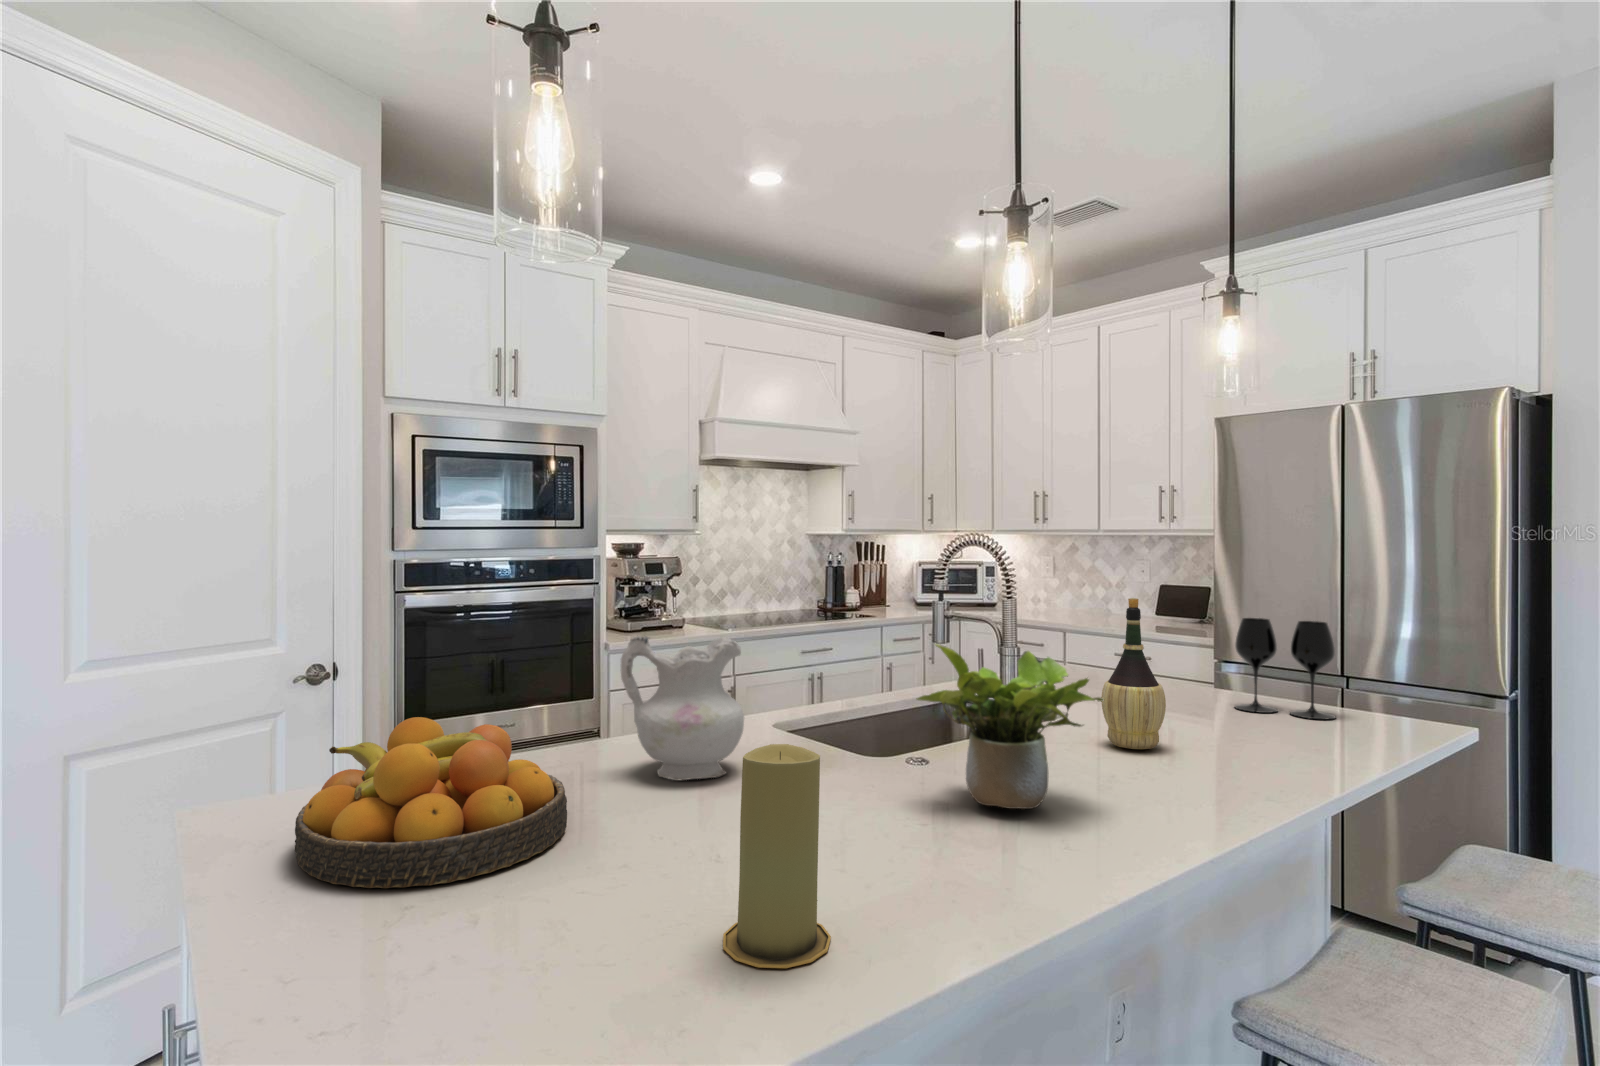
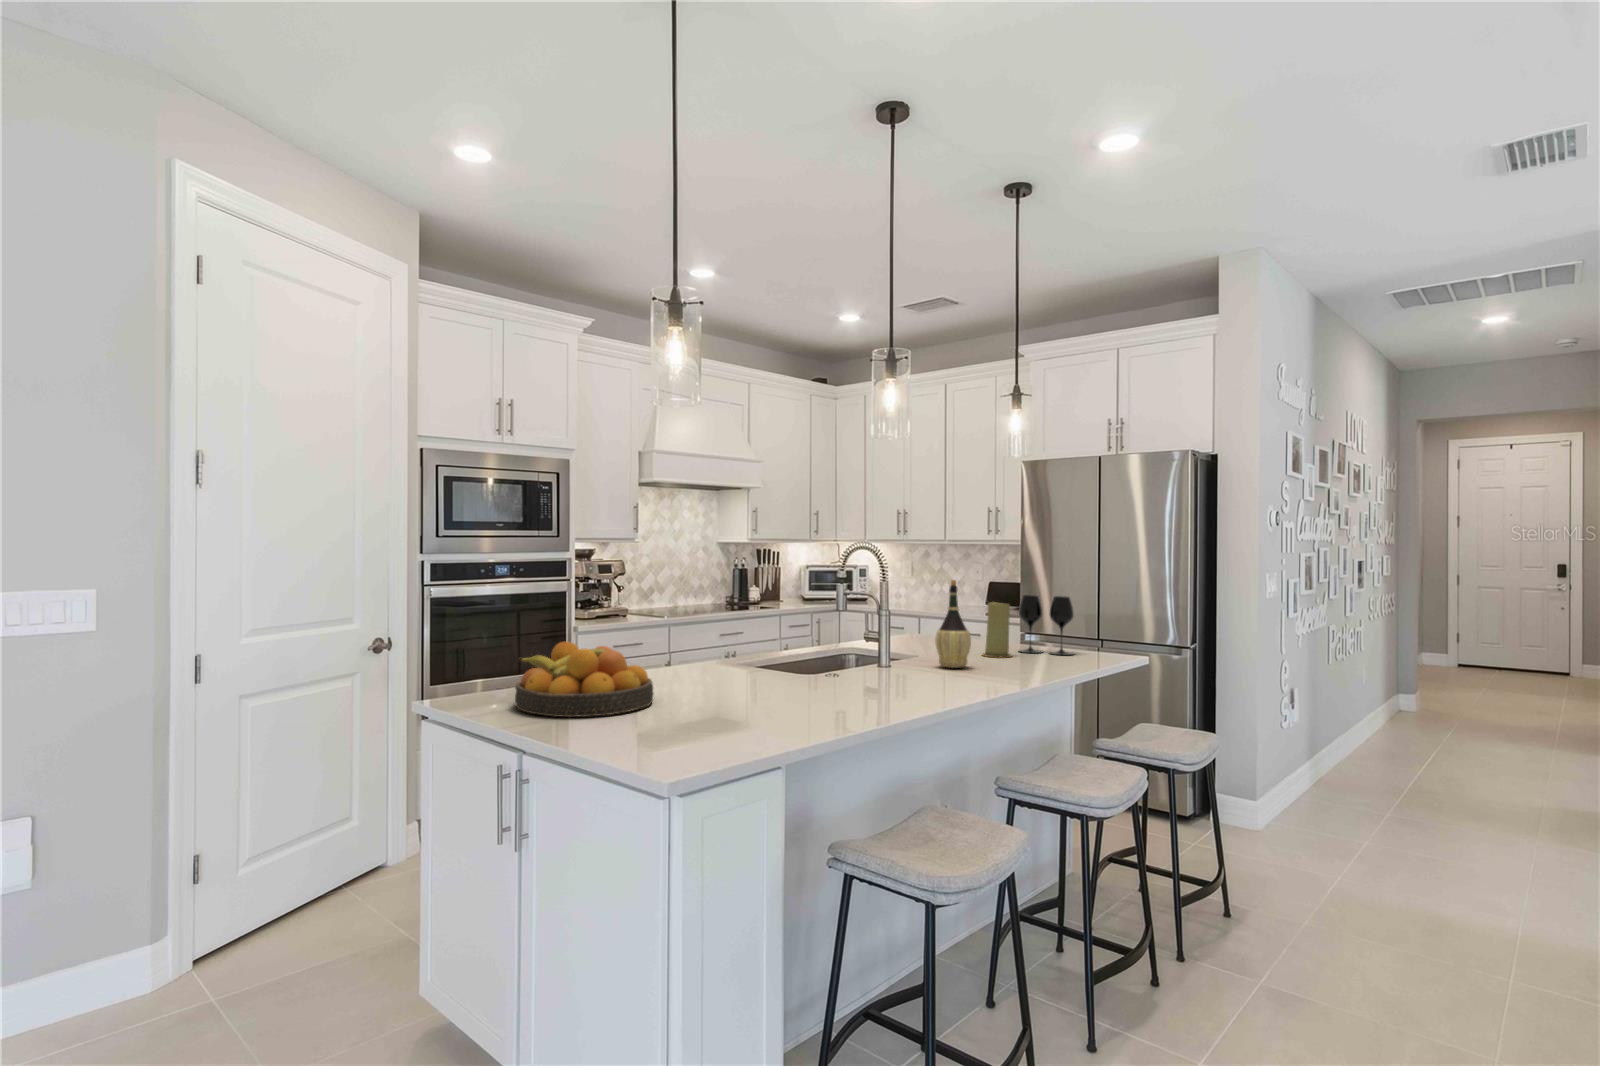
ceramic pitcher: present [621,636,744,780] -> none [660,601,732,684]
potted plant: present [916,644,1104,809] -> none [834,602,933,687]
candle: present [723,744,831,968] -> present [982,602,1012,657]

